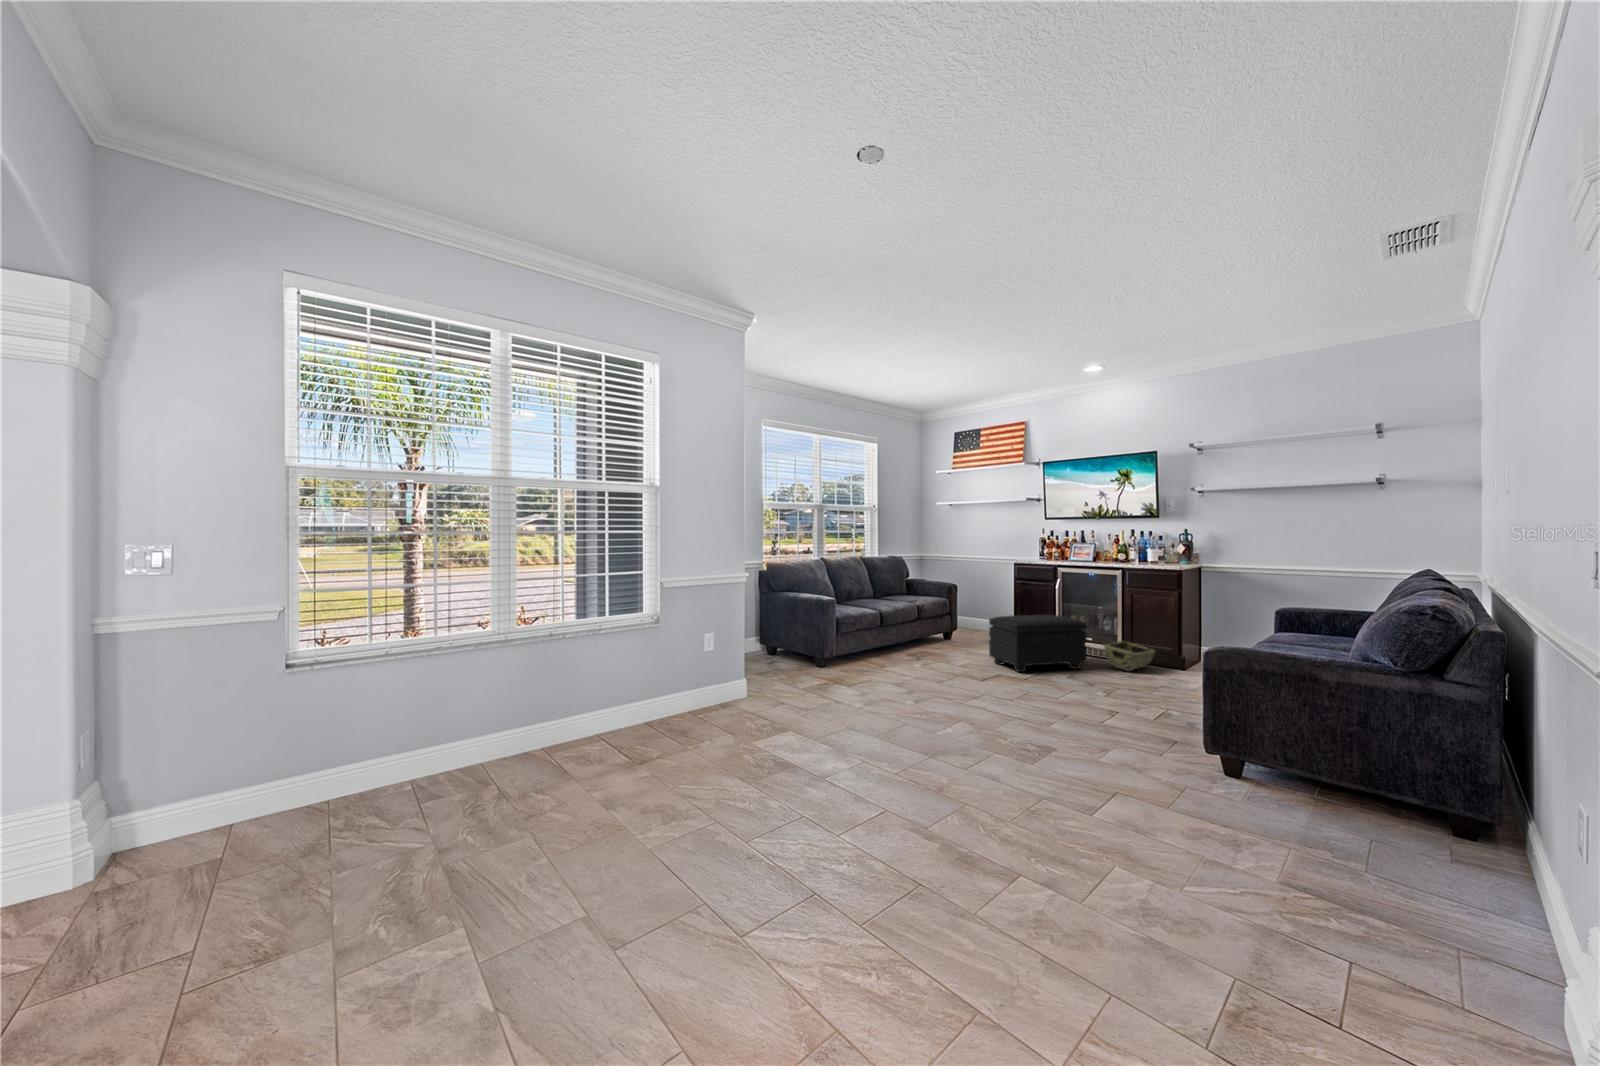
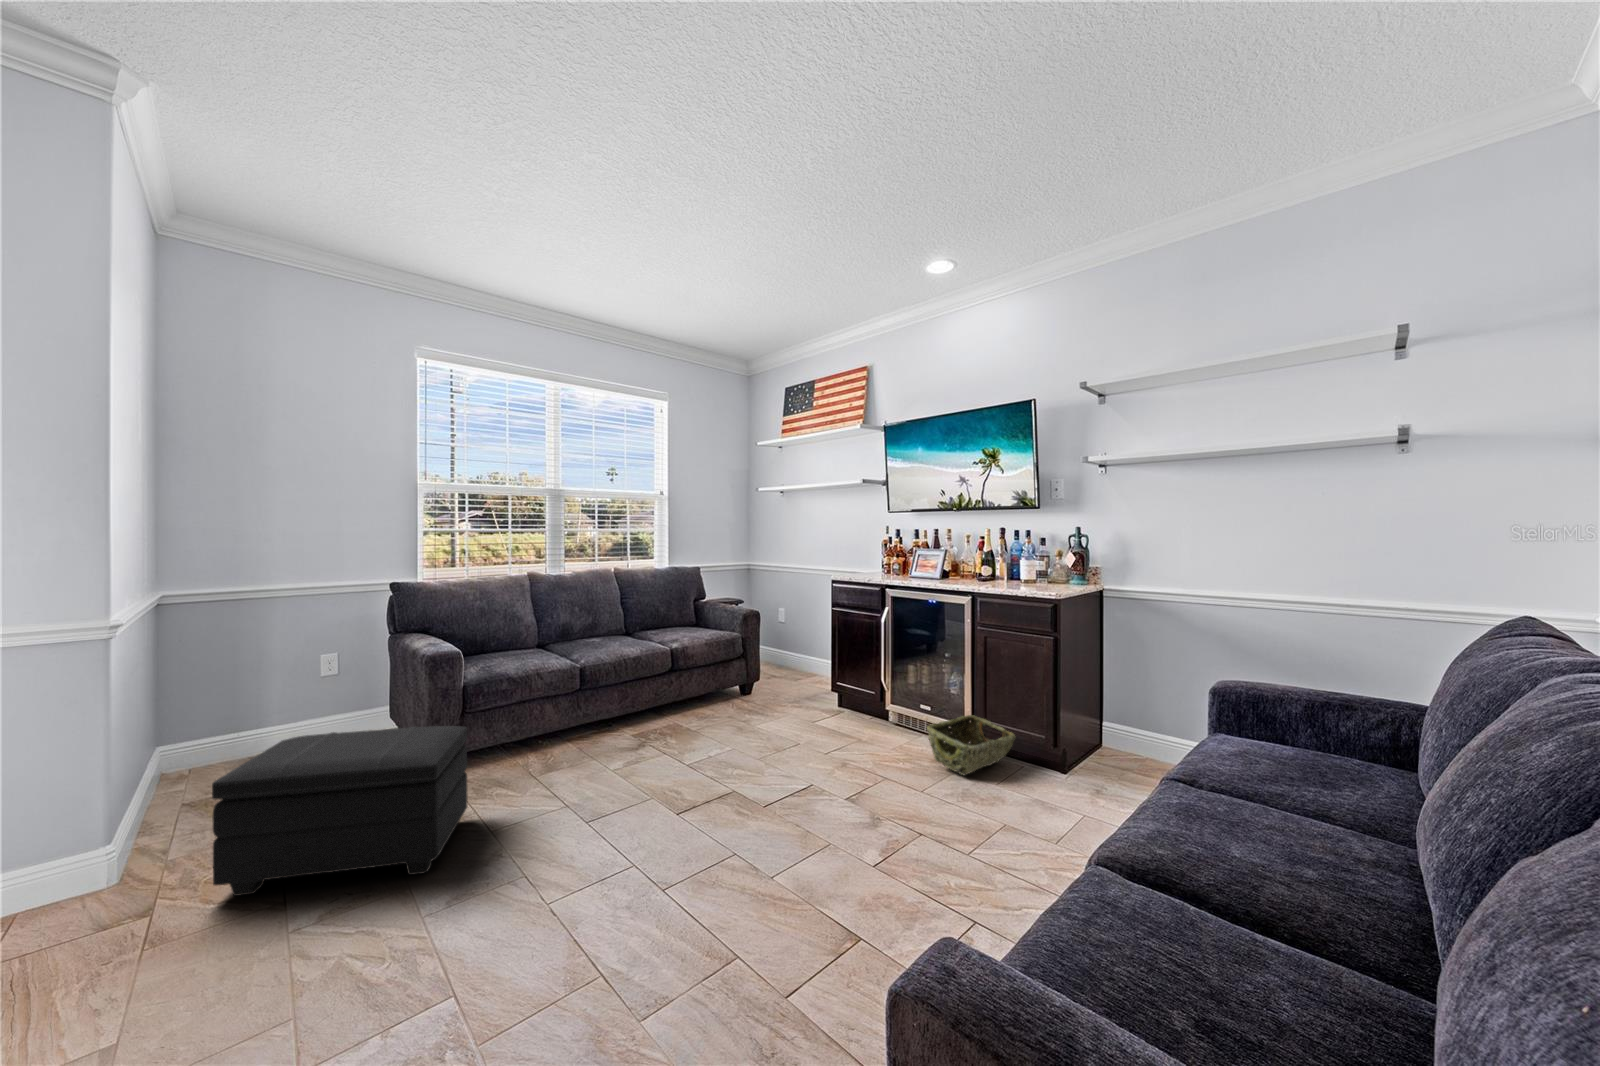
footstool: present [989,615,1087,672] -> present [212,726,467,896]

